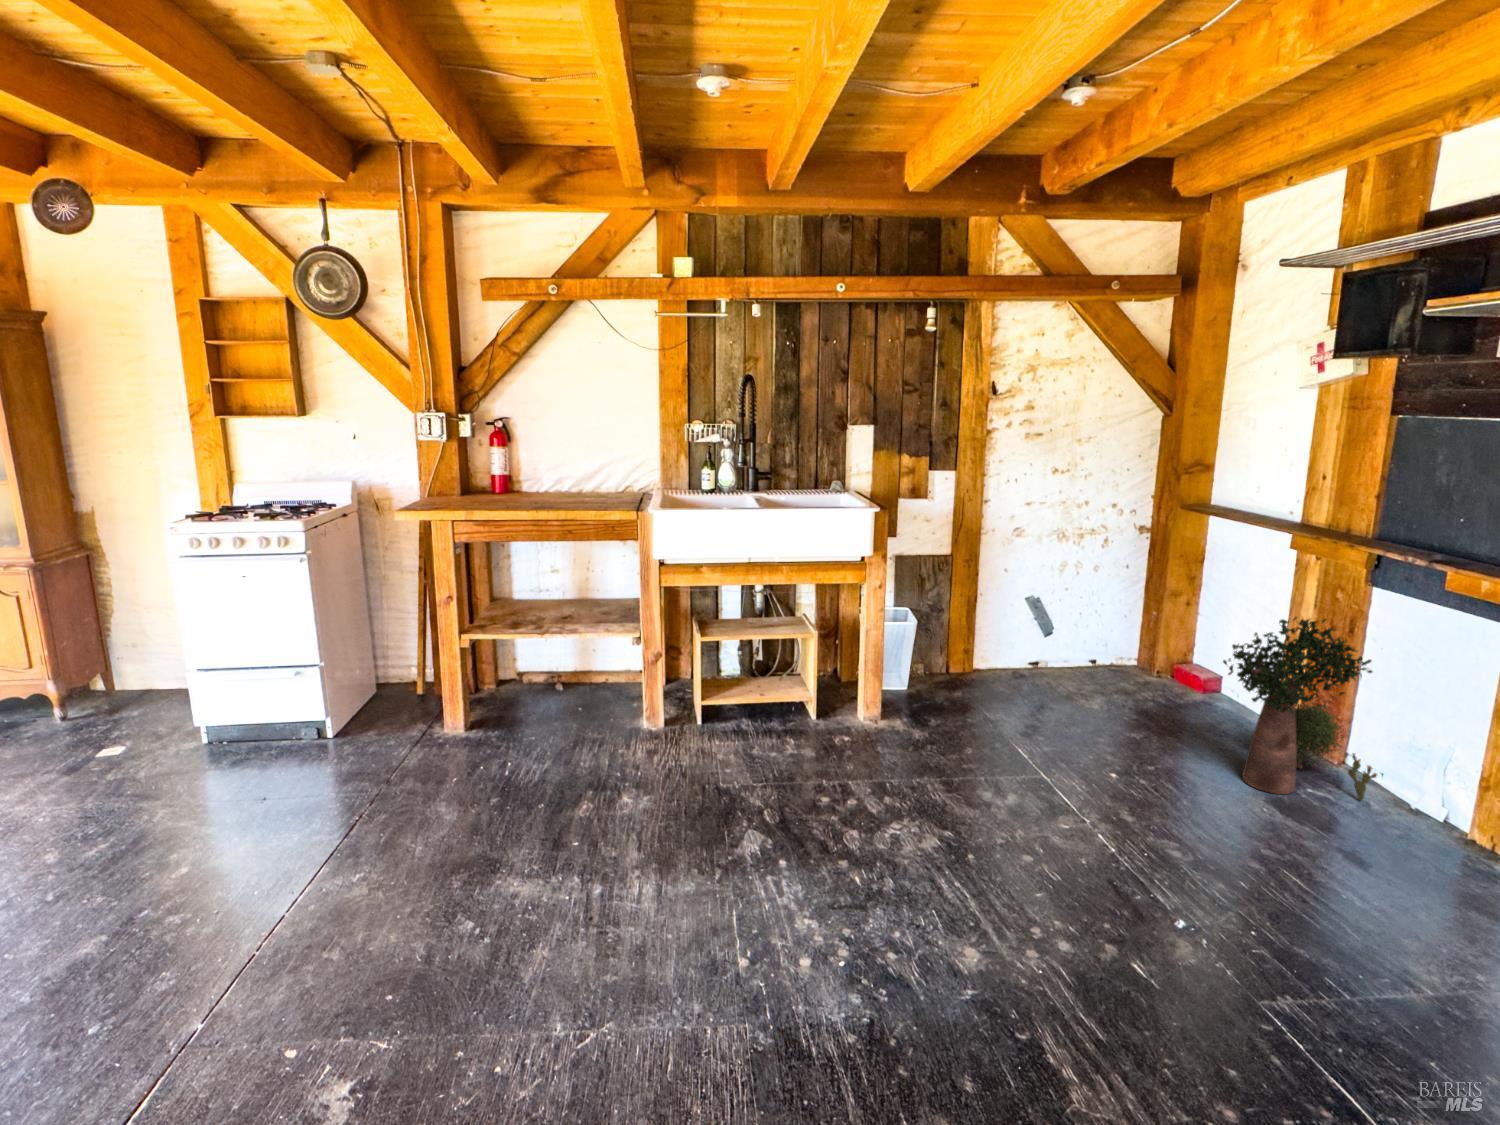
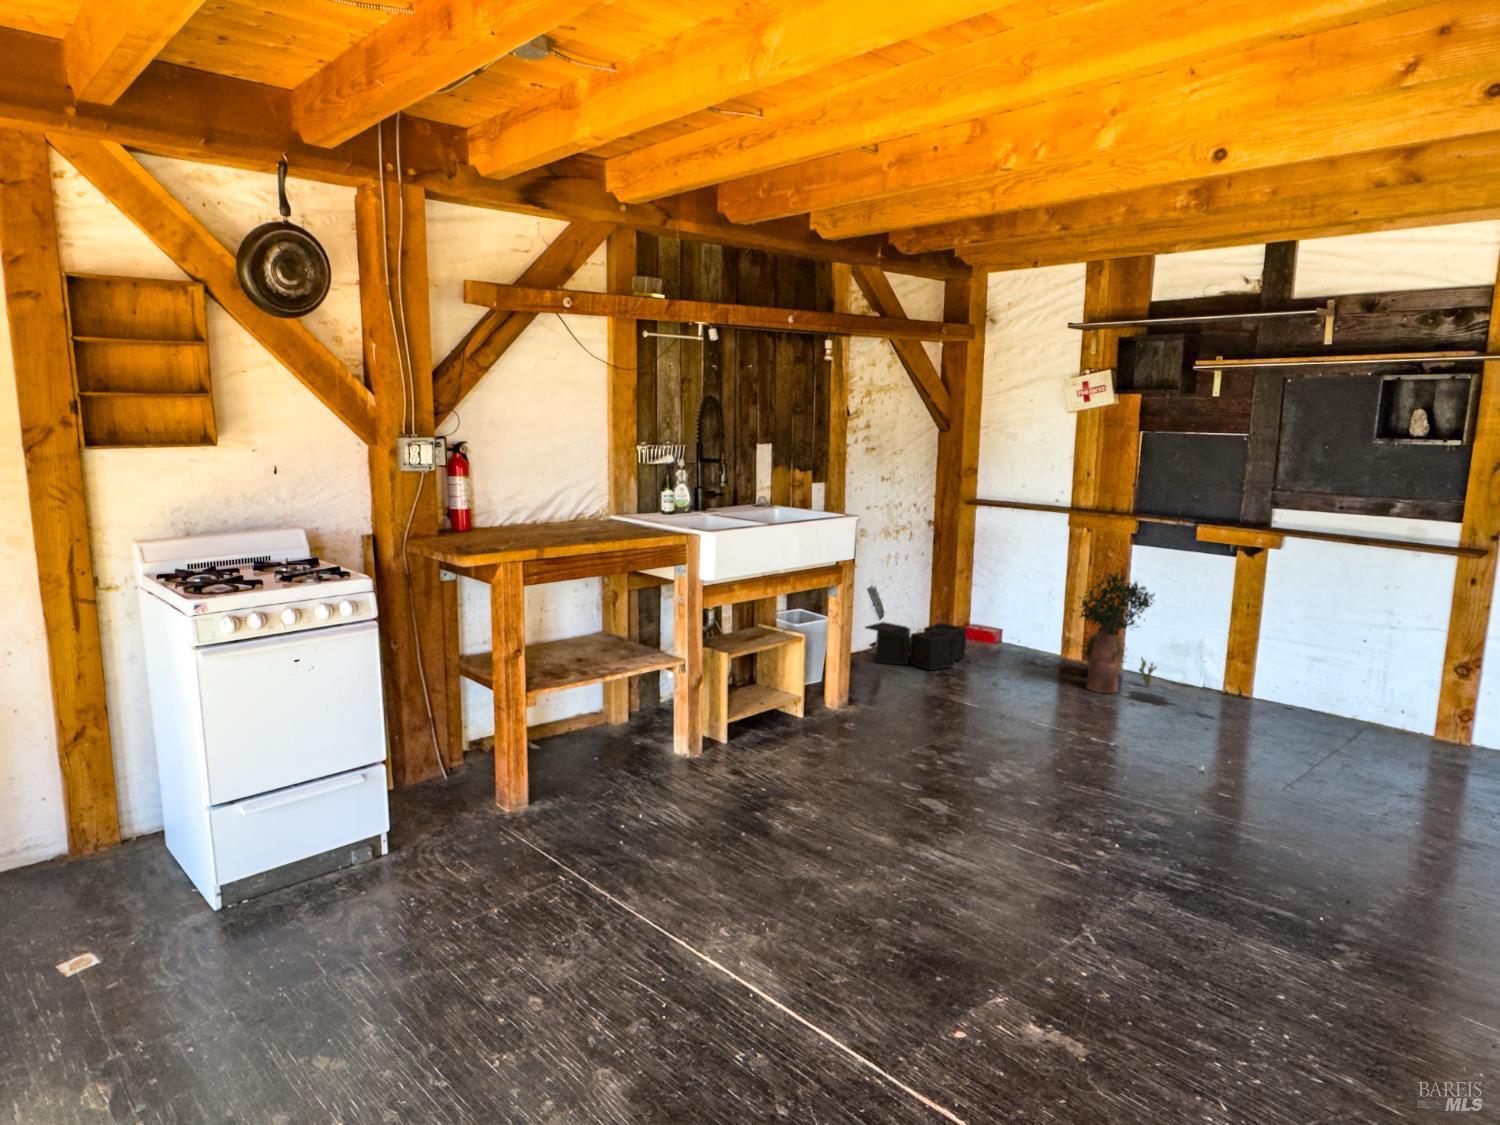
storage bin: none [1007,636,1141,704] -> present [865,622,966,670]

